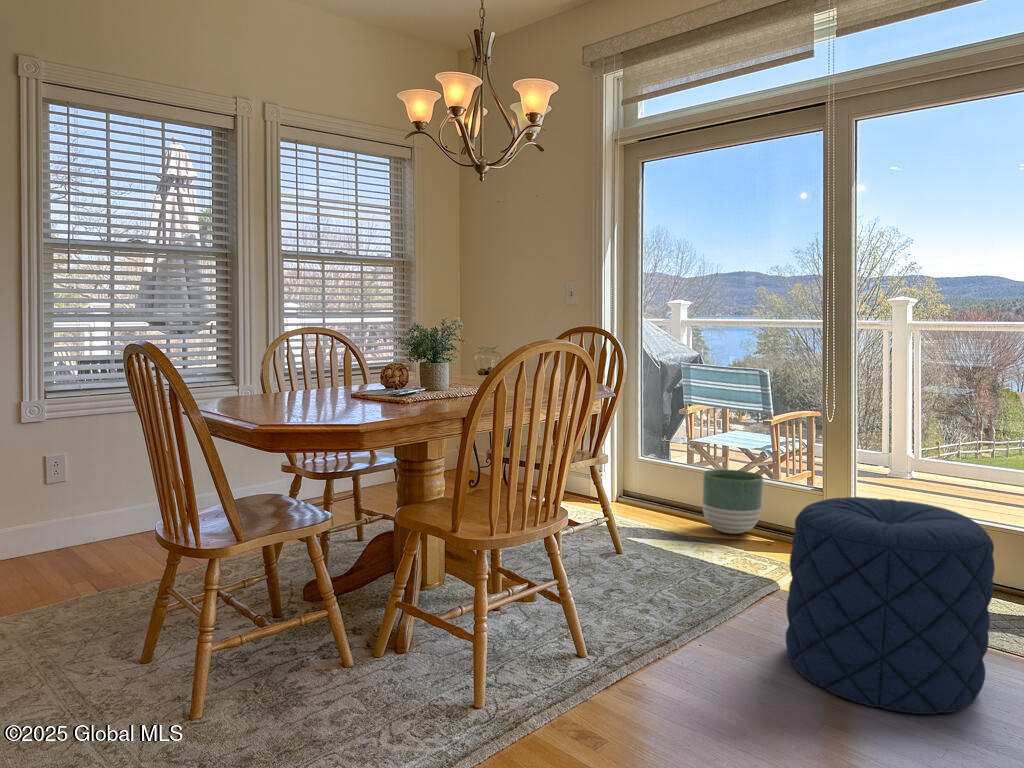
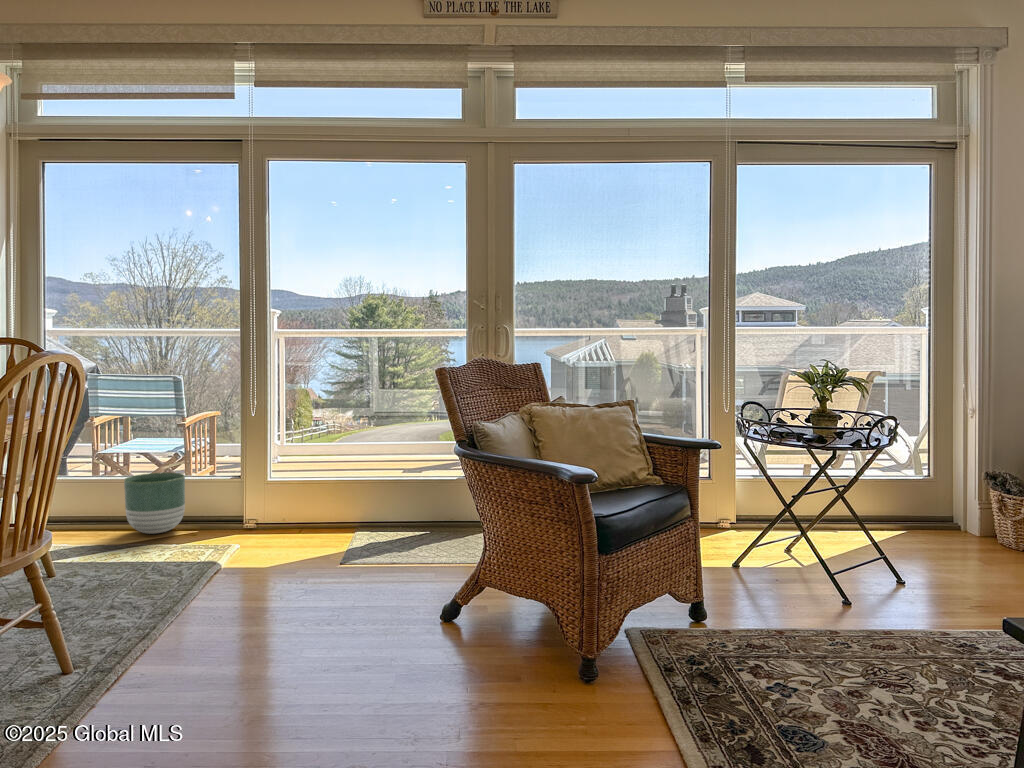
pouf: present [785,497,995,714] -> none [251,470,393,626]

